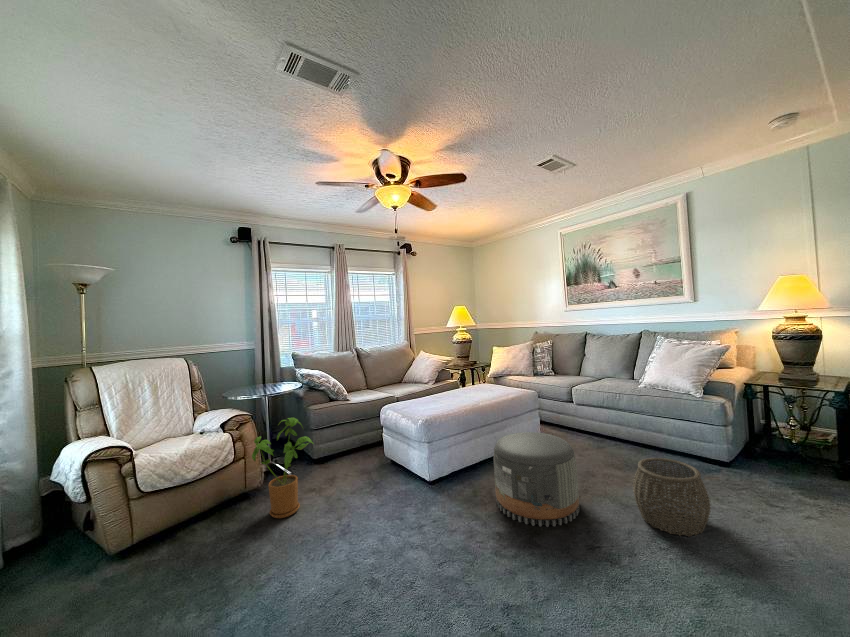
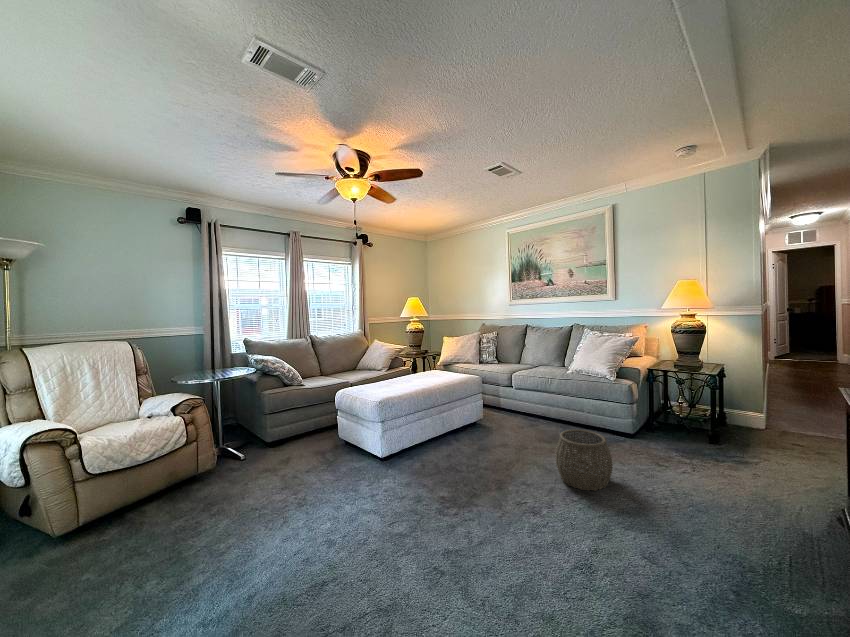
house plant: present [252,418,313,518] -> none [207,400,271,496]
pouf: present [493,432,579,527] -> none [440,411,512,490]

